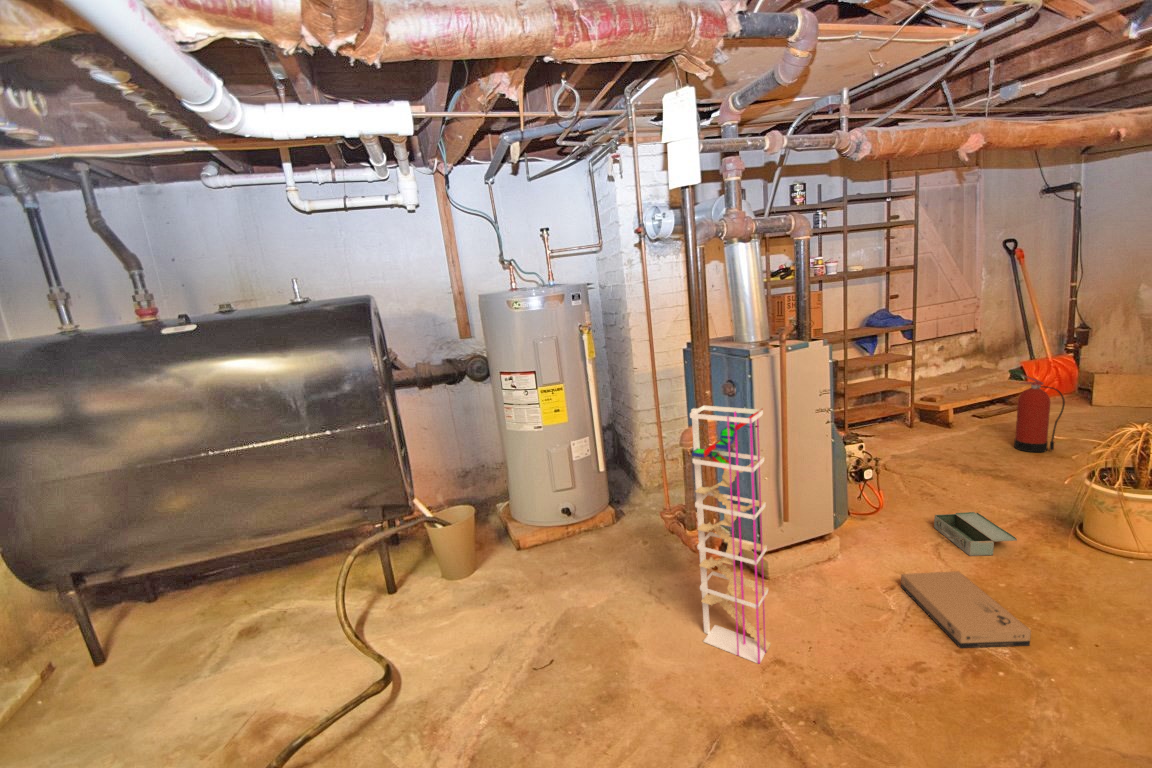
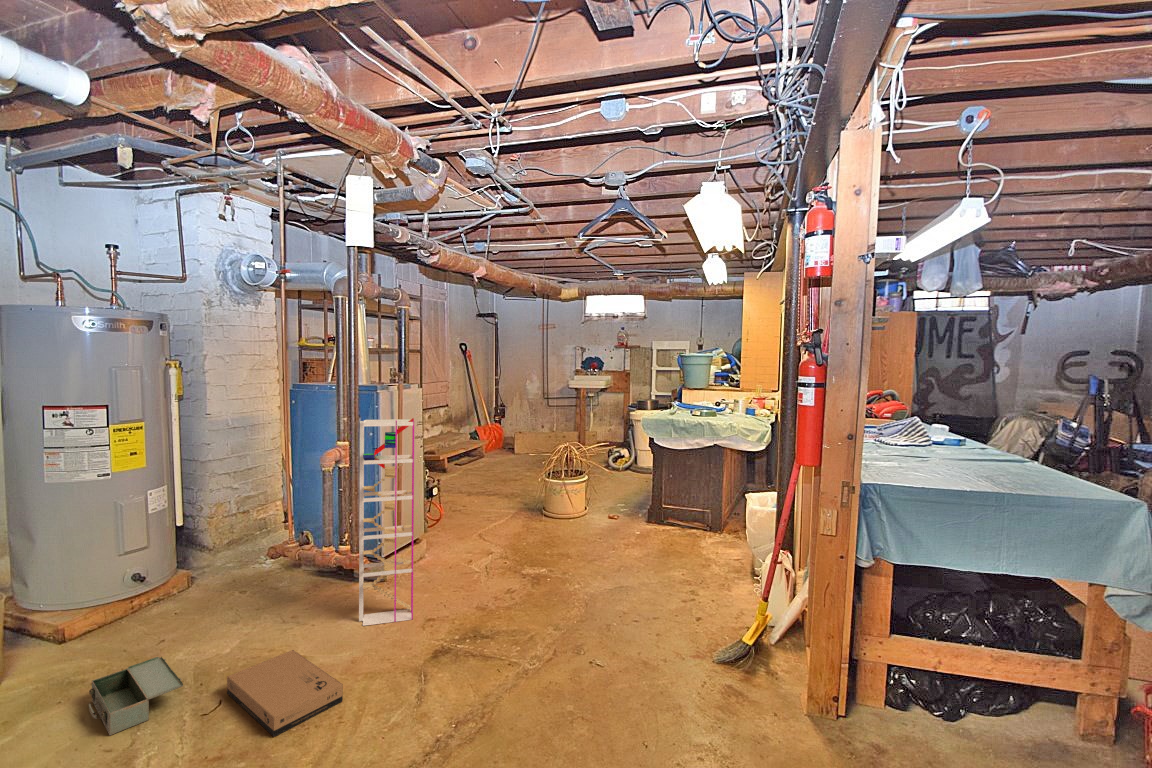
fire extinguisher: present [1014,375,1065,452] -> none [487,428,510,480]
toolbox: present [934,512,1017,556] -> present [89,657,183,735]
cardboard box: present [901,571,1031,648] -> present [227,650,343,737]

